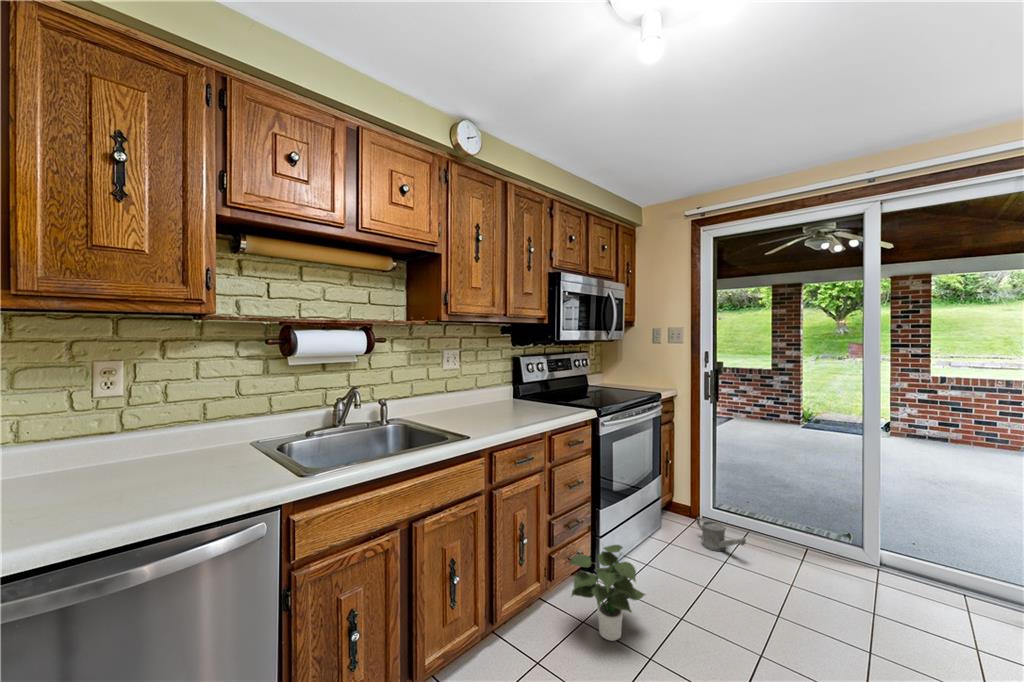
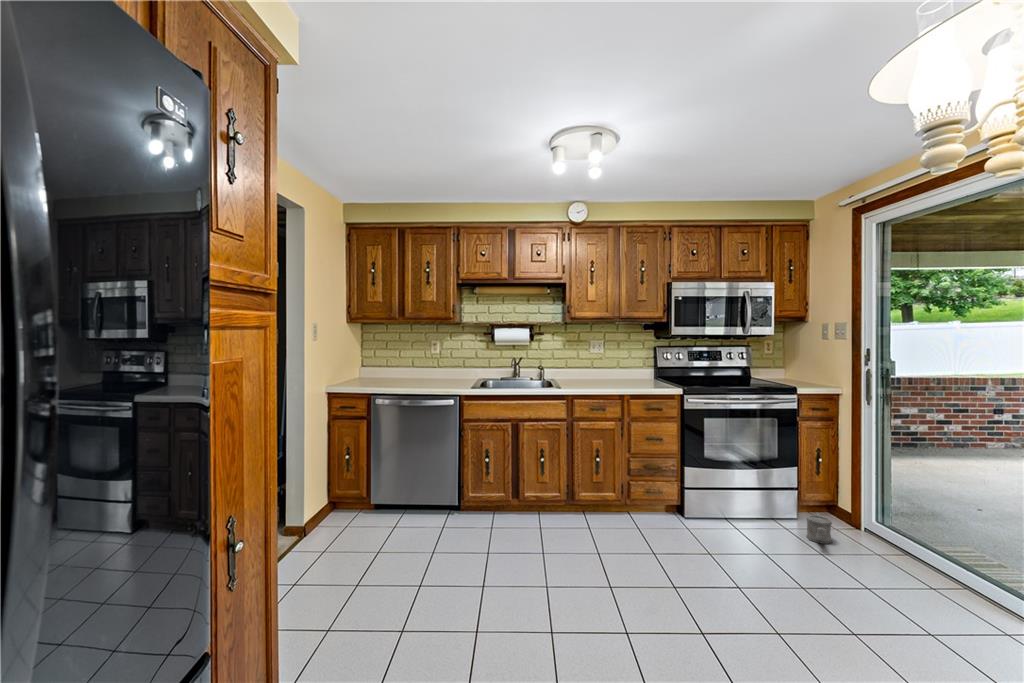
potted plant: present [570,545,645,641] -> none [614,477,666,533]

